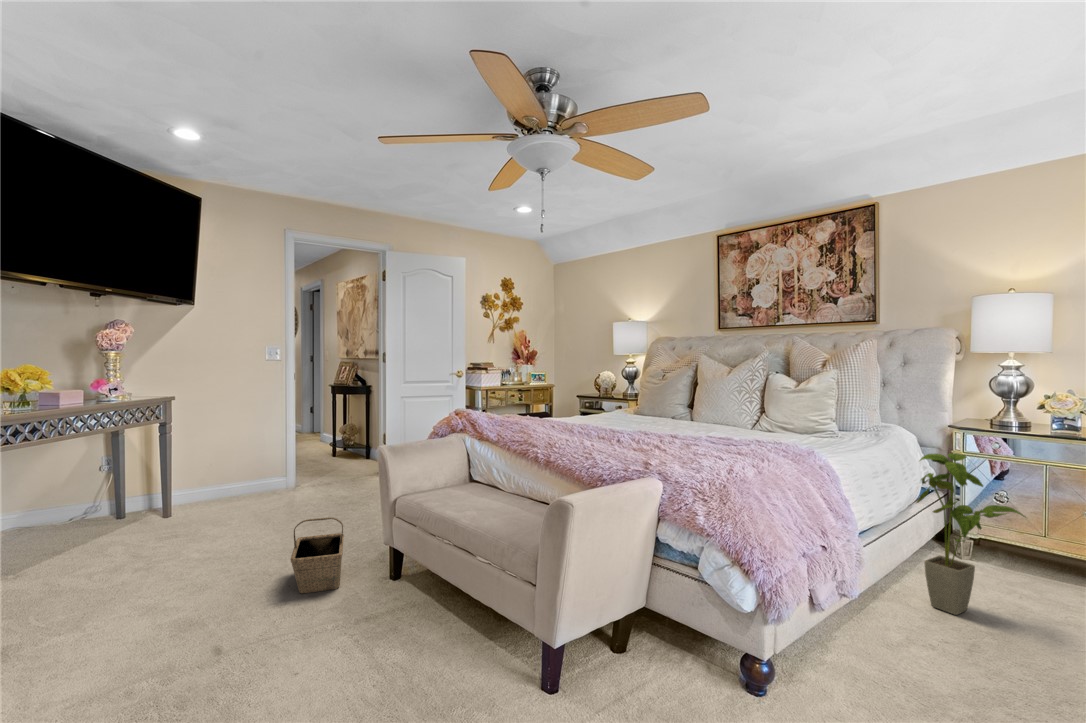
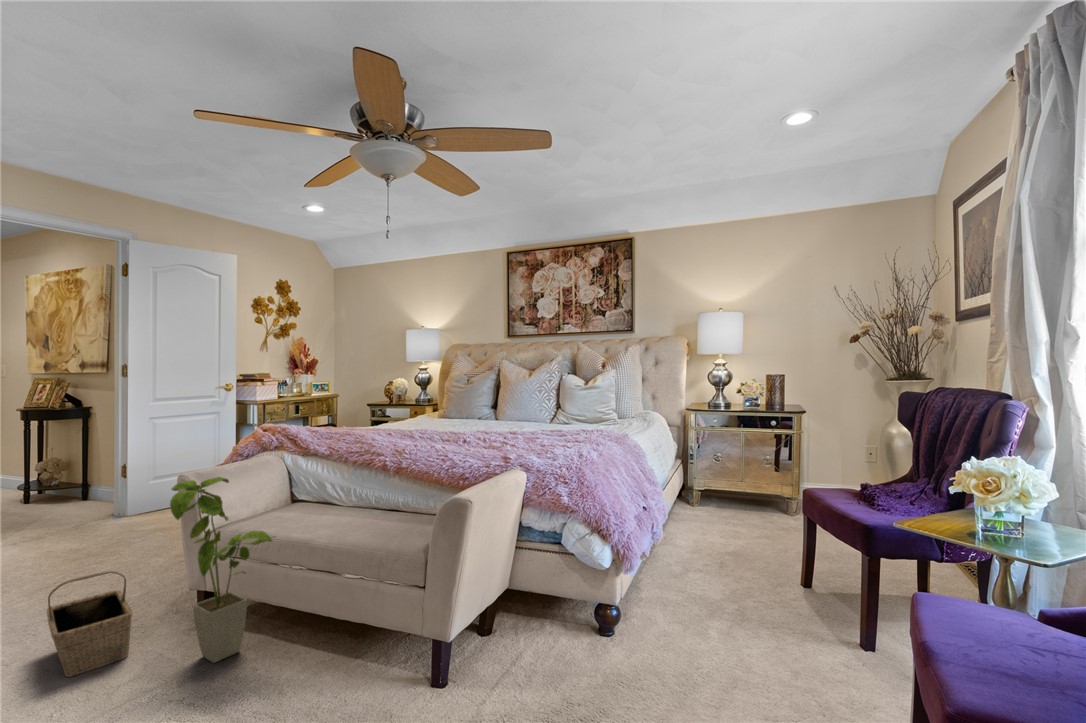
house plant: present [916,453,1023,615] -> present [170,477,272,663]

